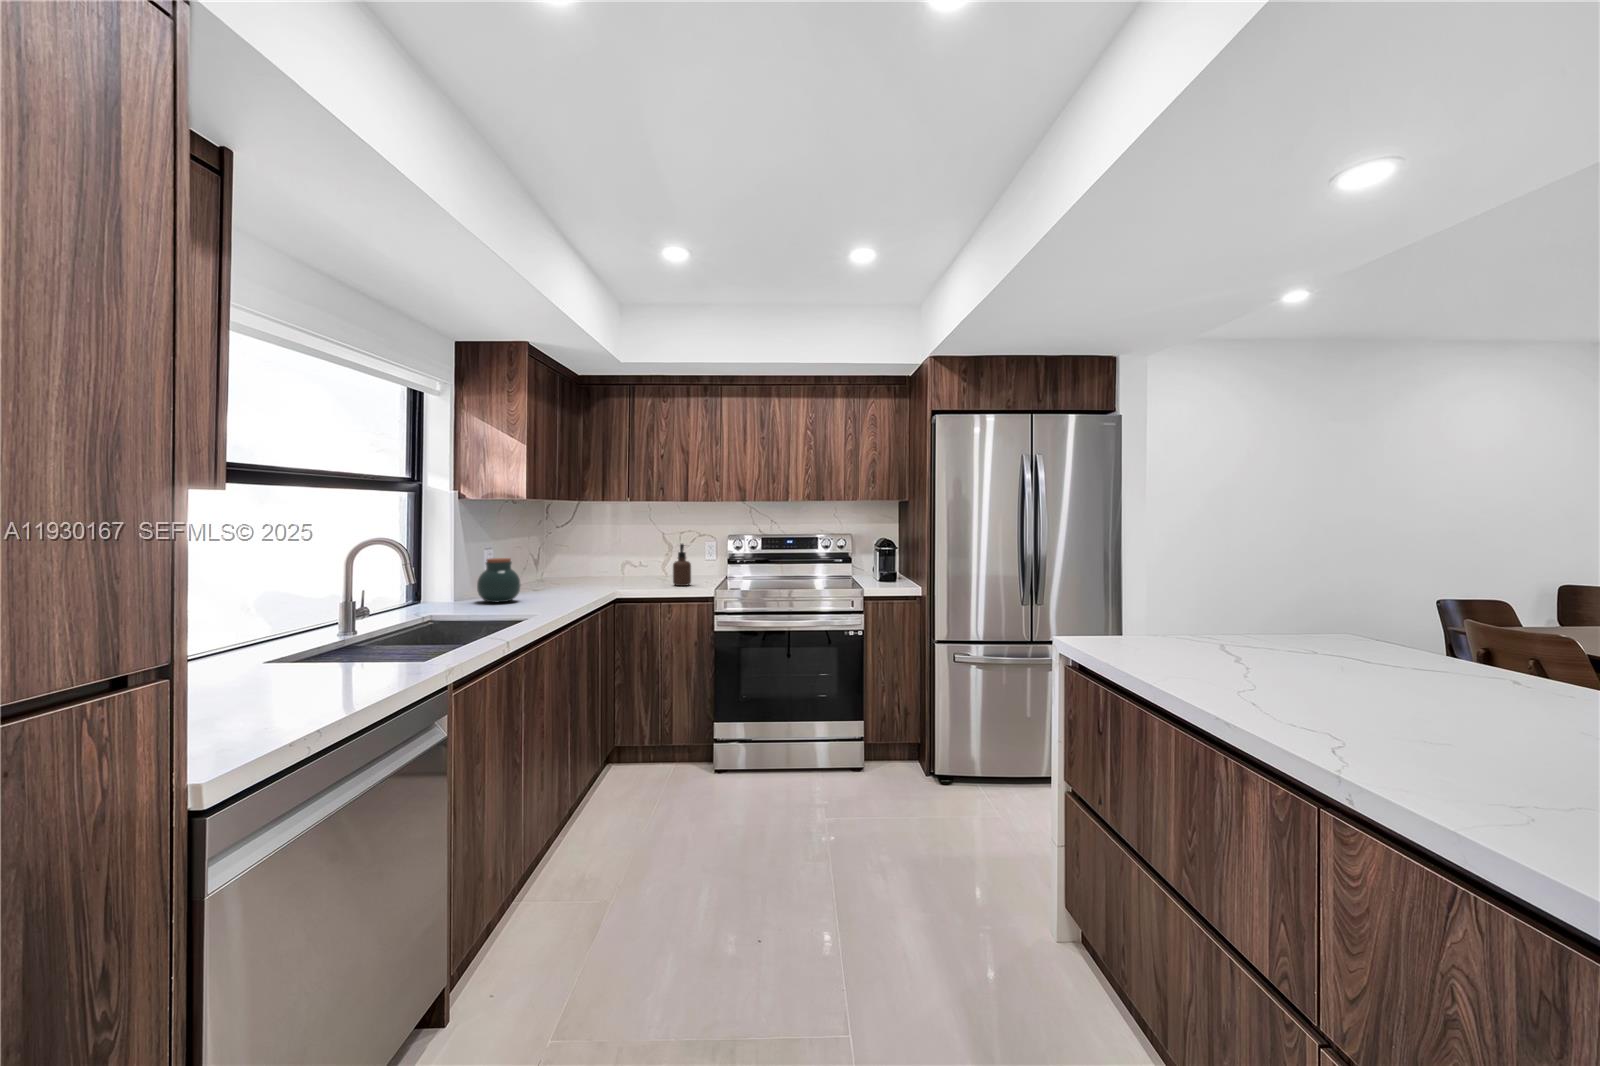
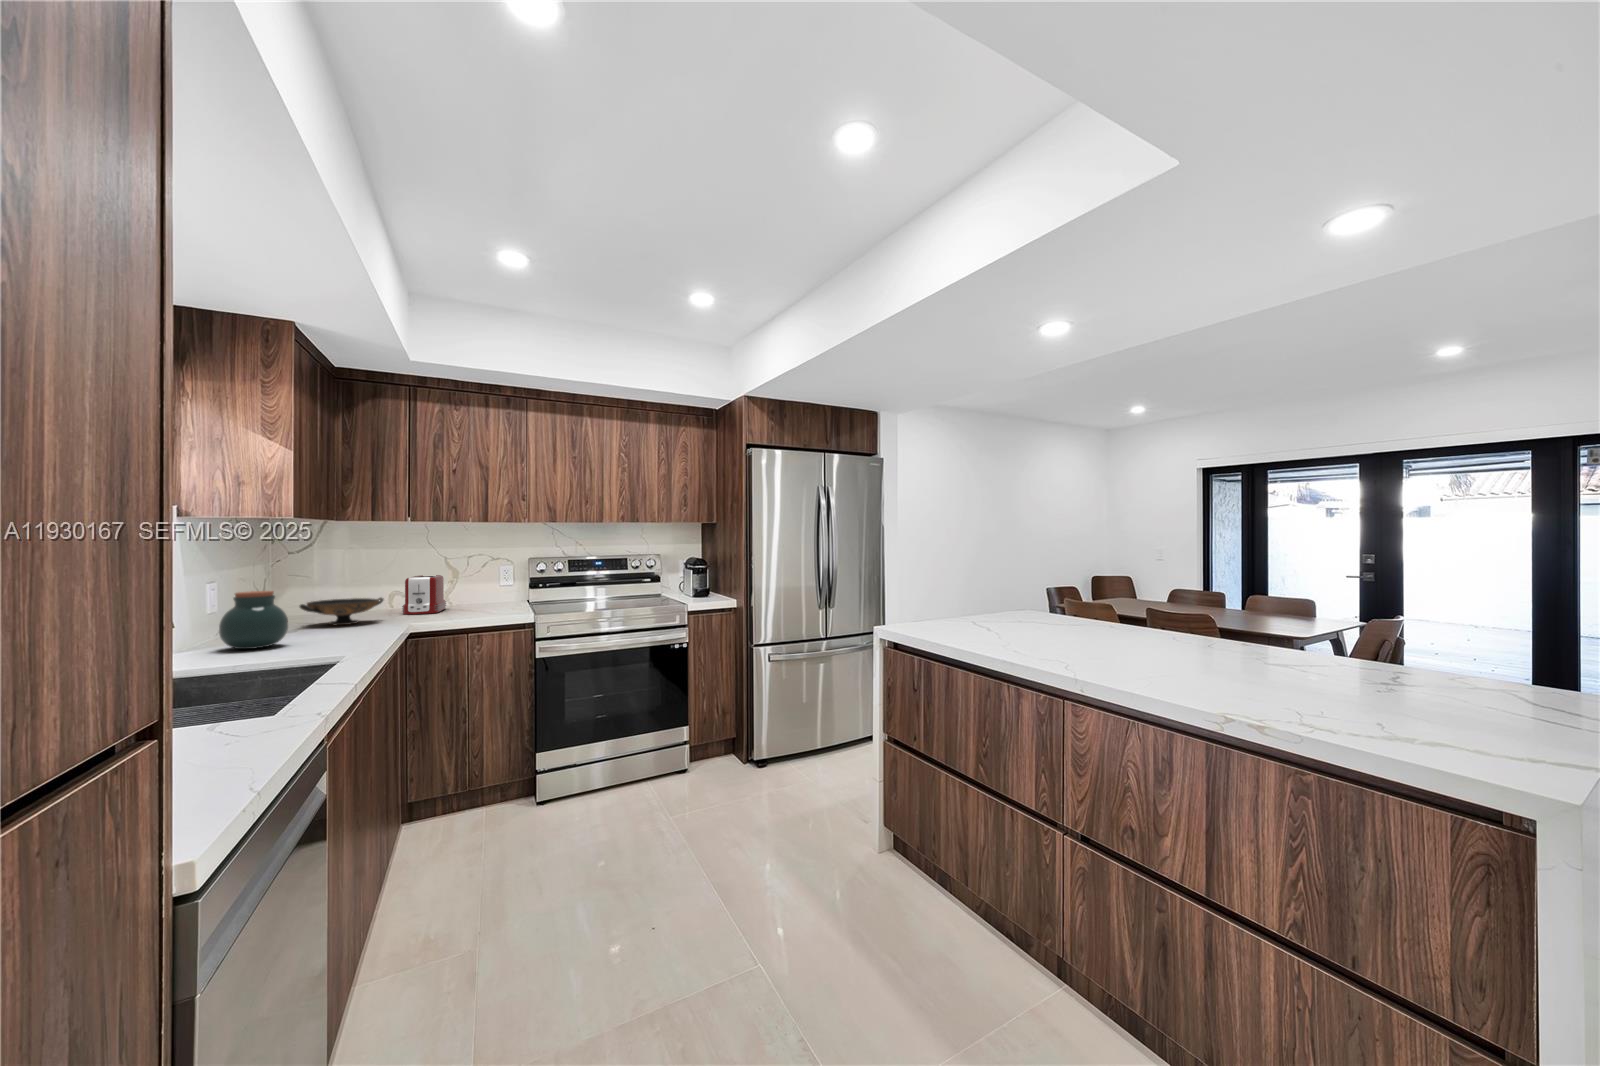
soap dispenser: present [673,544,691,586] -> none [468,567,491,614]
toaster: none [627,549,665,583] -> present [402,575,446,615]
decorative bowl: none [545,566,607,588] -> present [300,598,383,625]

